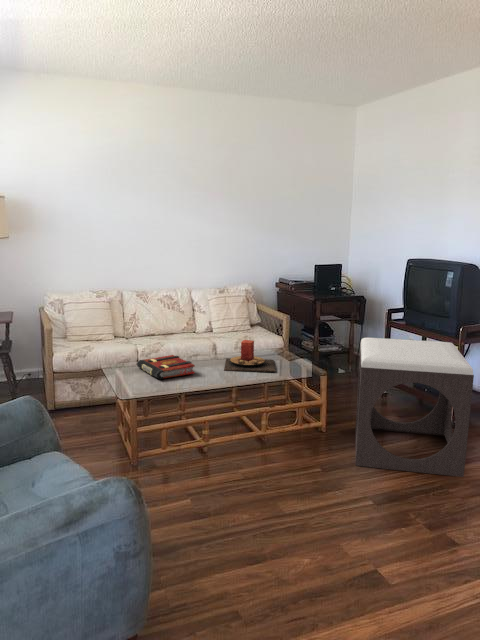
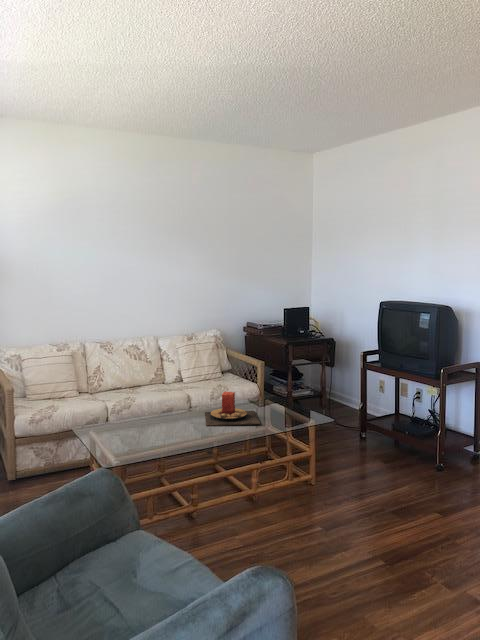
footstool: present [356,338,474,477] -> none [344,384,470,526]
book: present [137,355,195,379] -> none [112,412,176,441]

